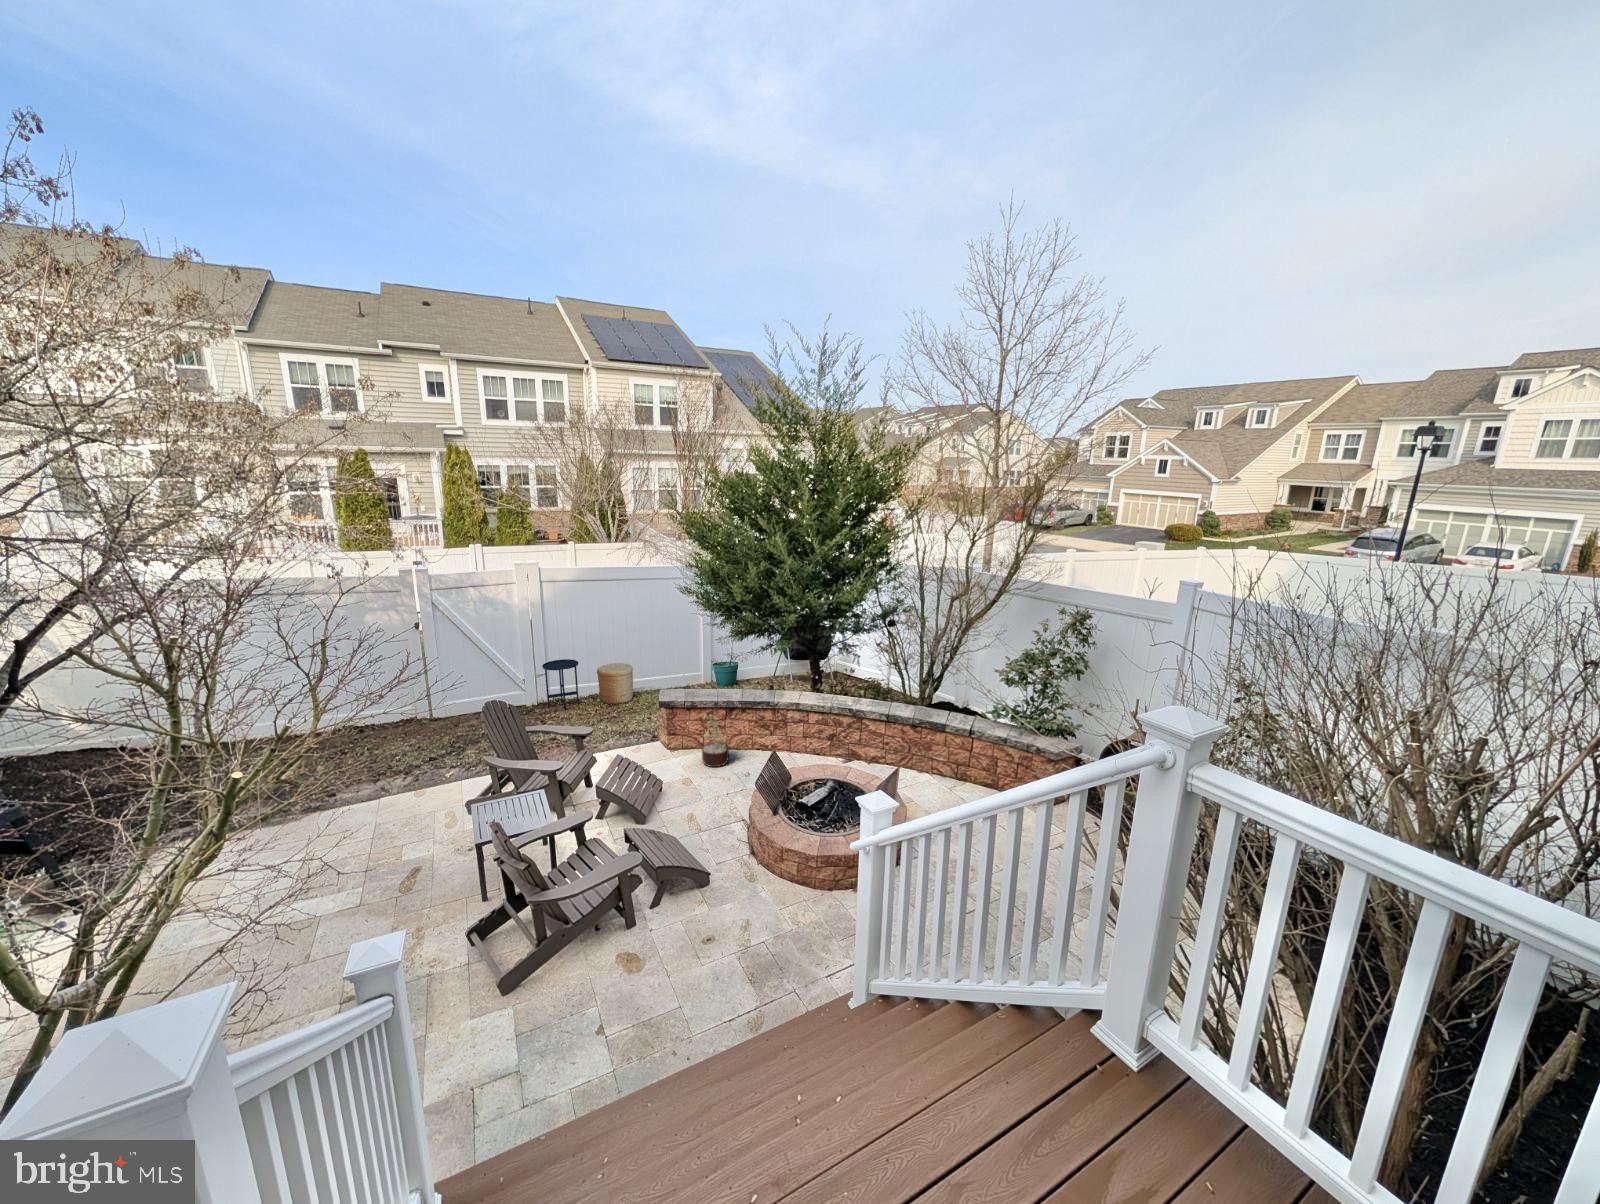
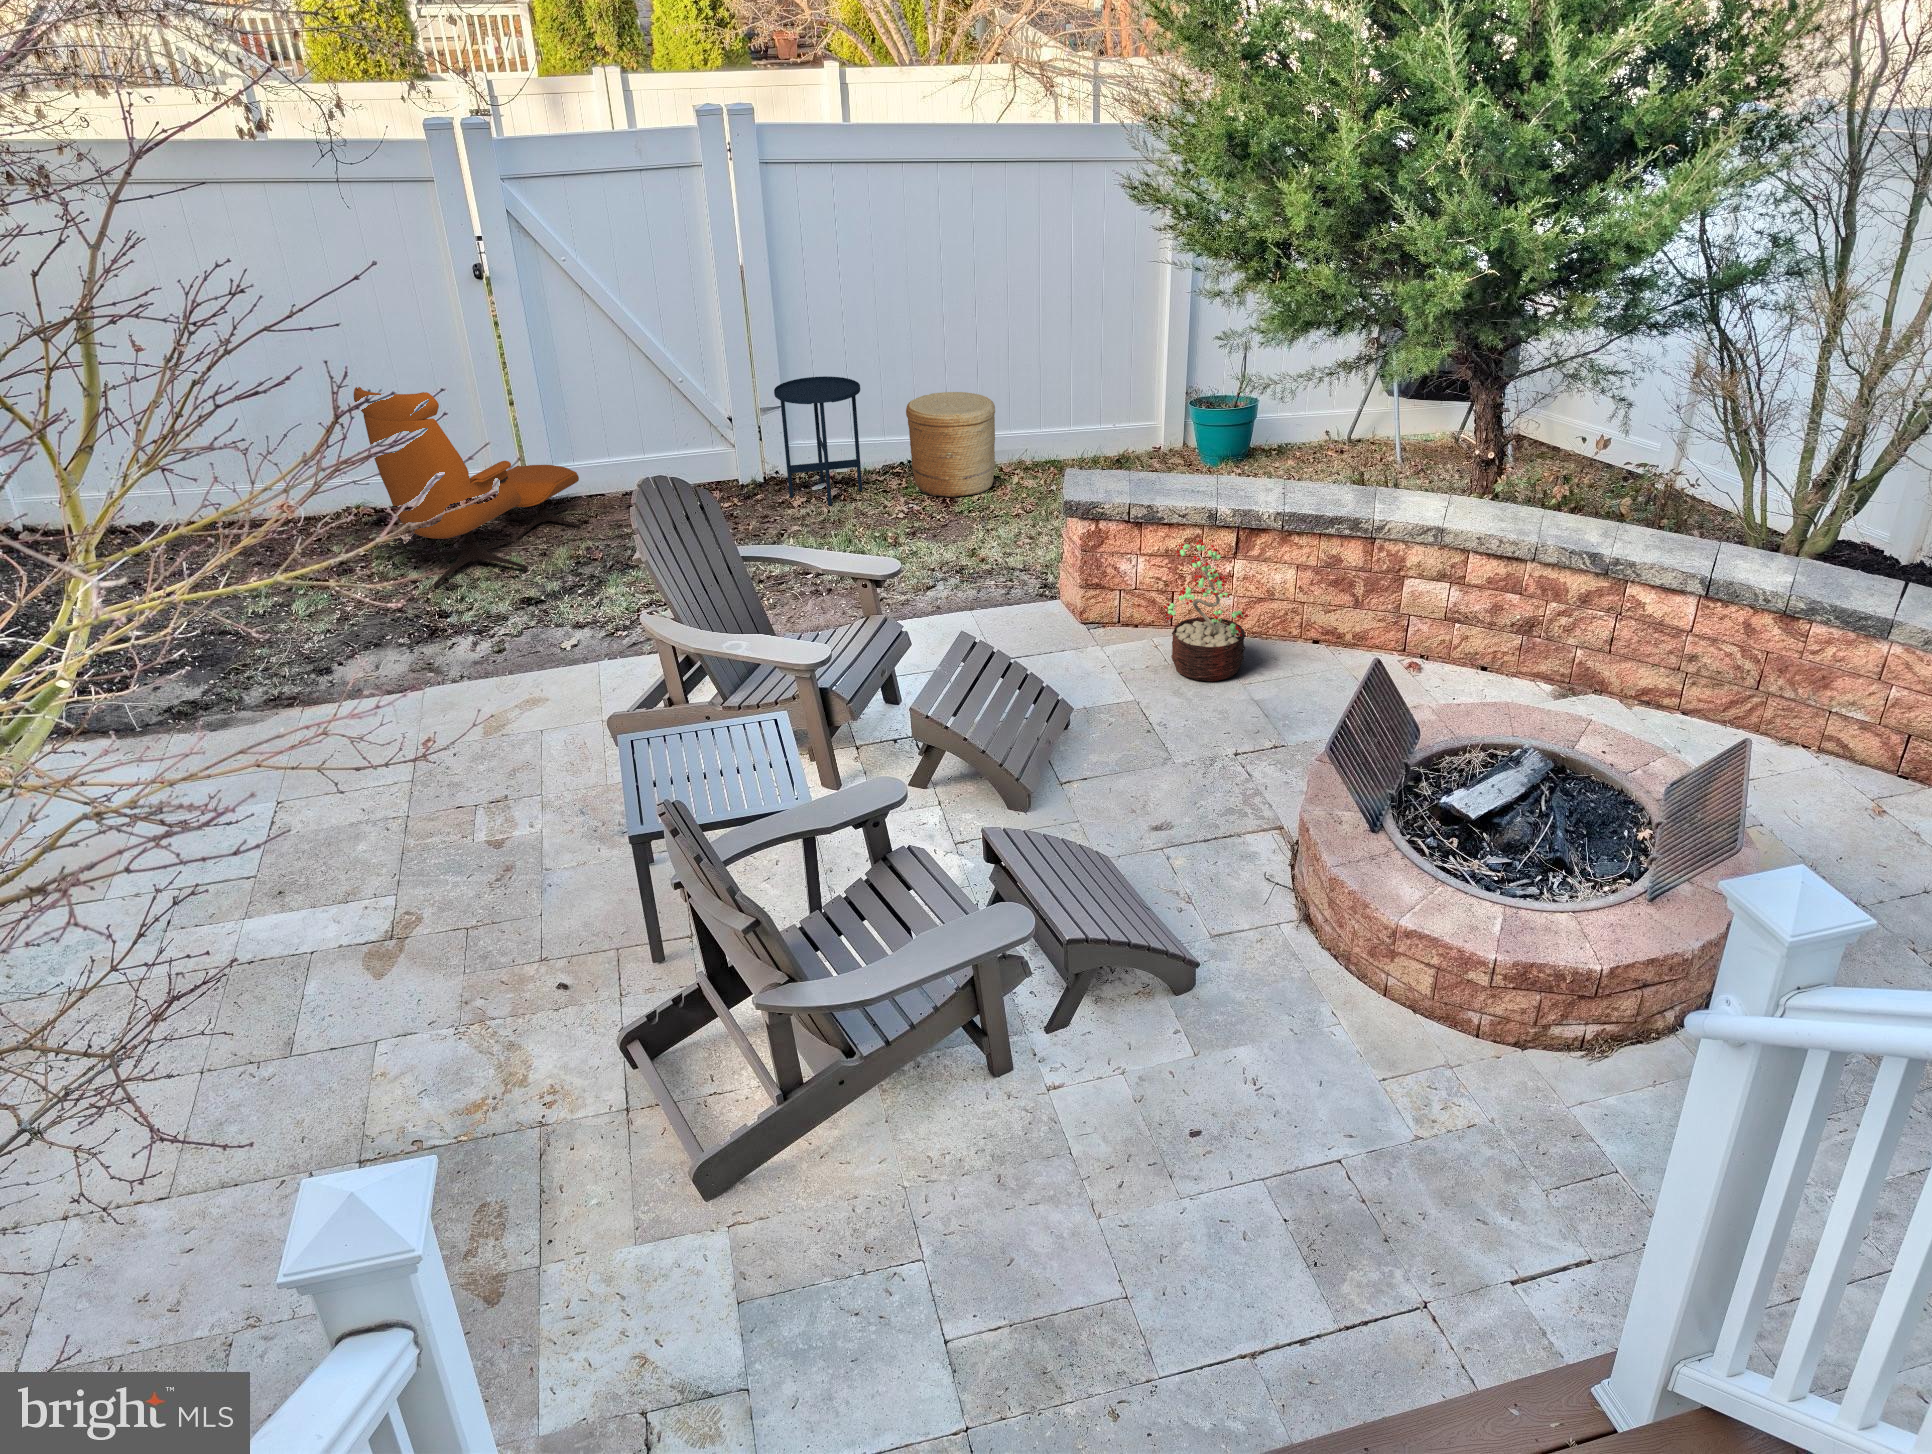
lounge chair: none [356,671,456,754] -> present [354,387,581,588]

